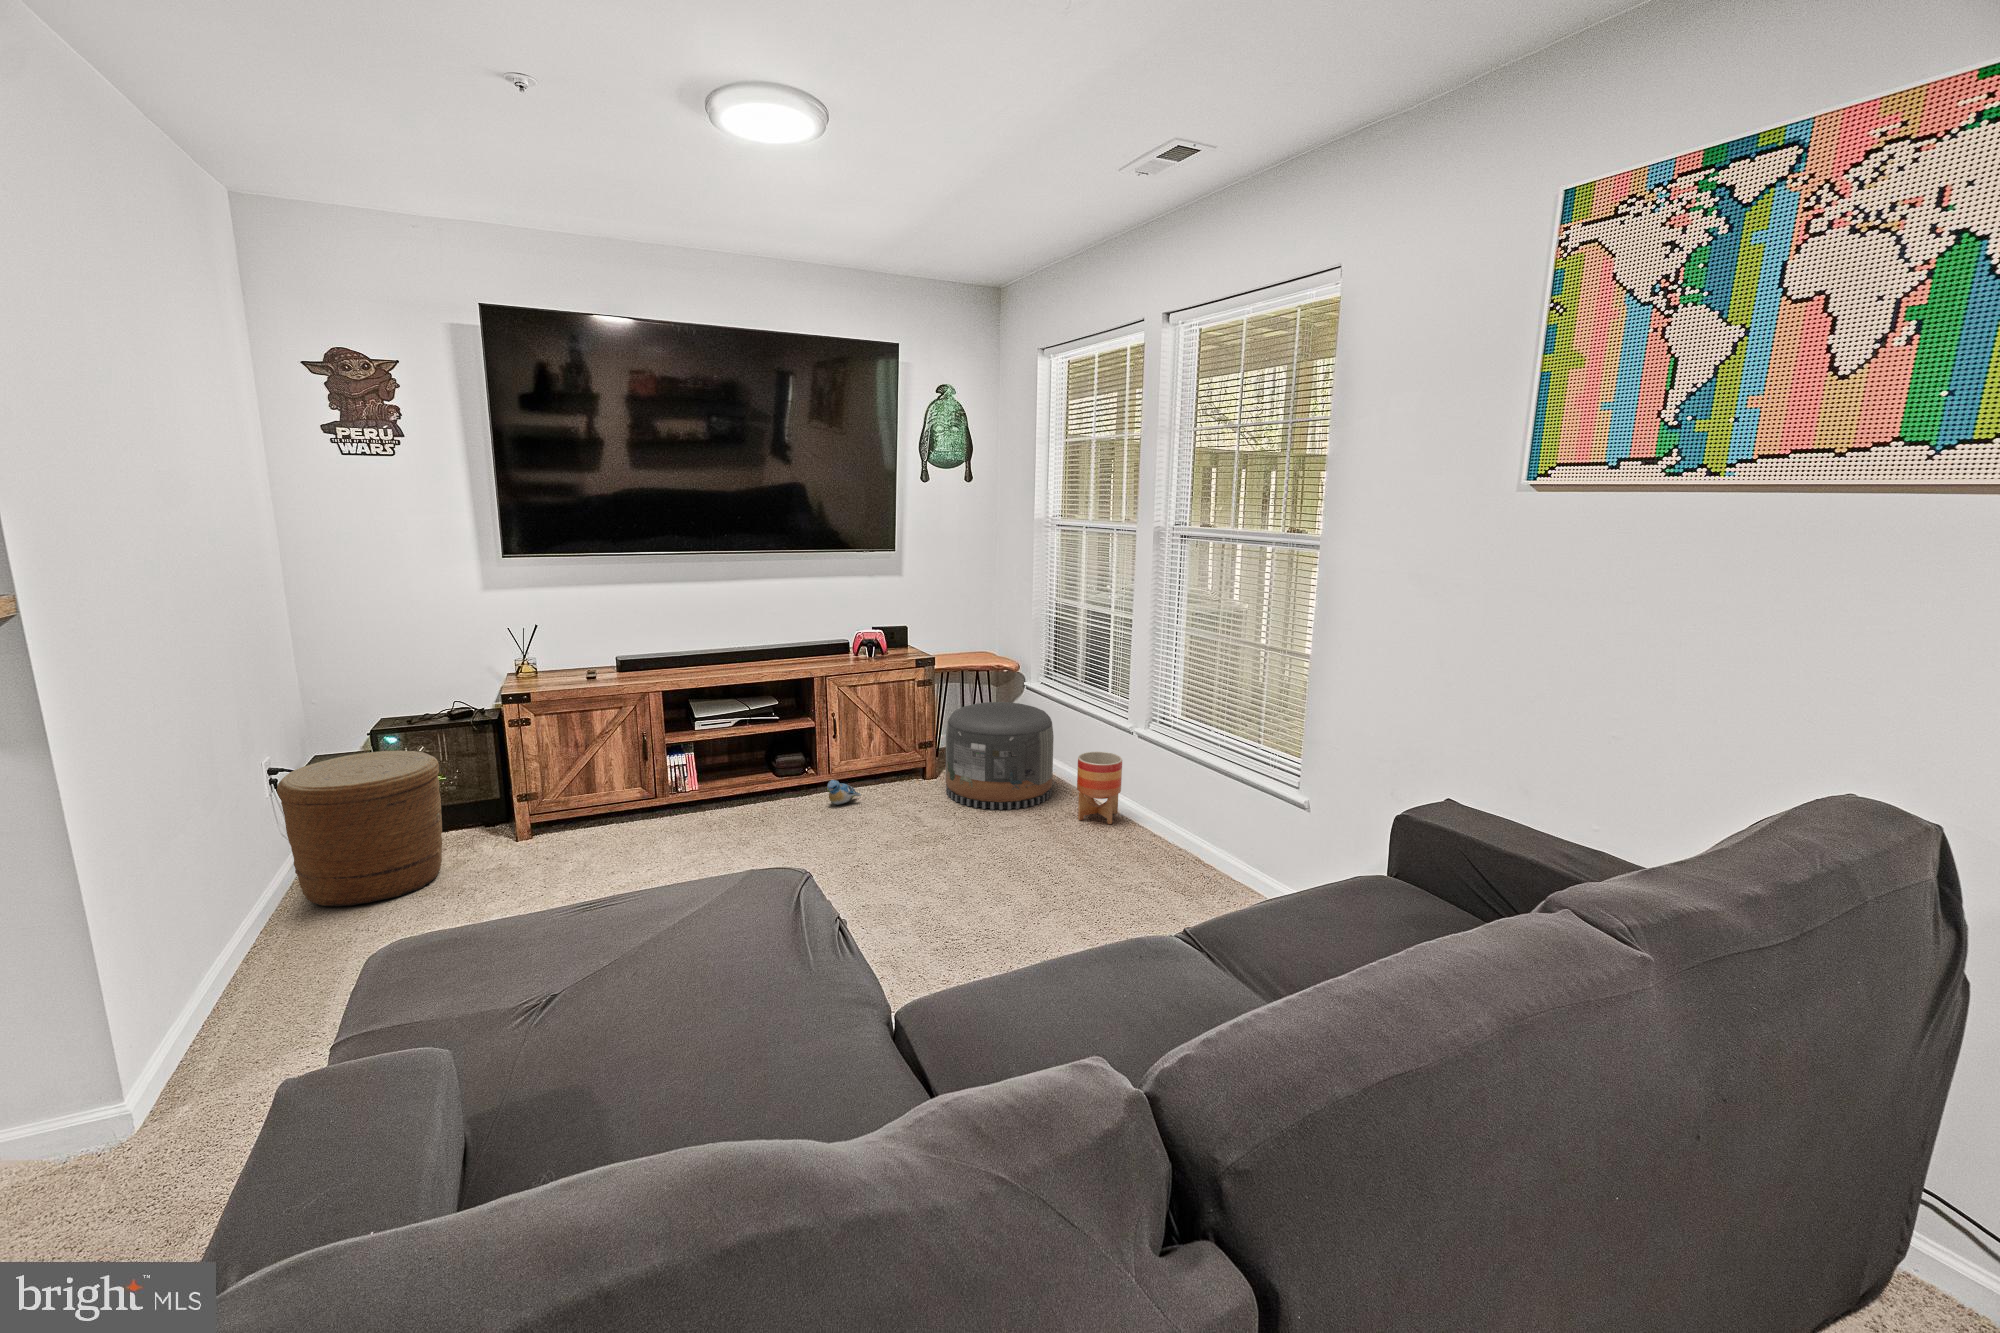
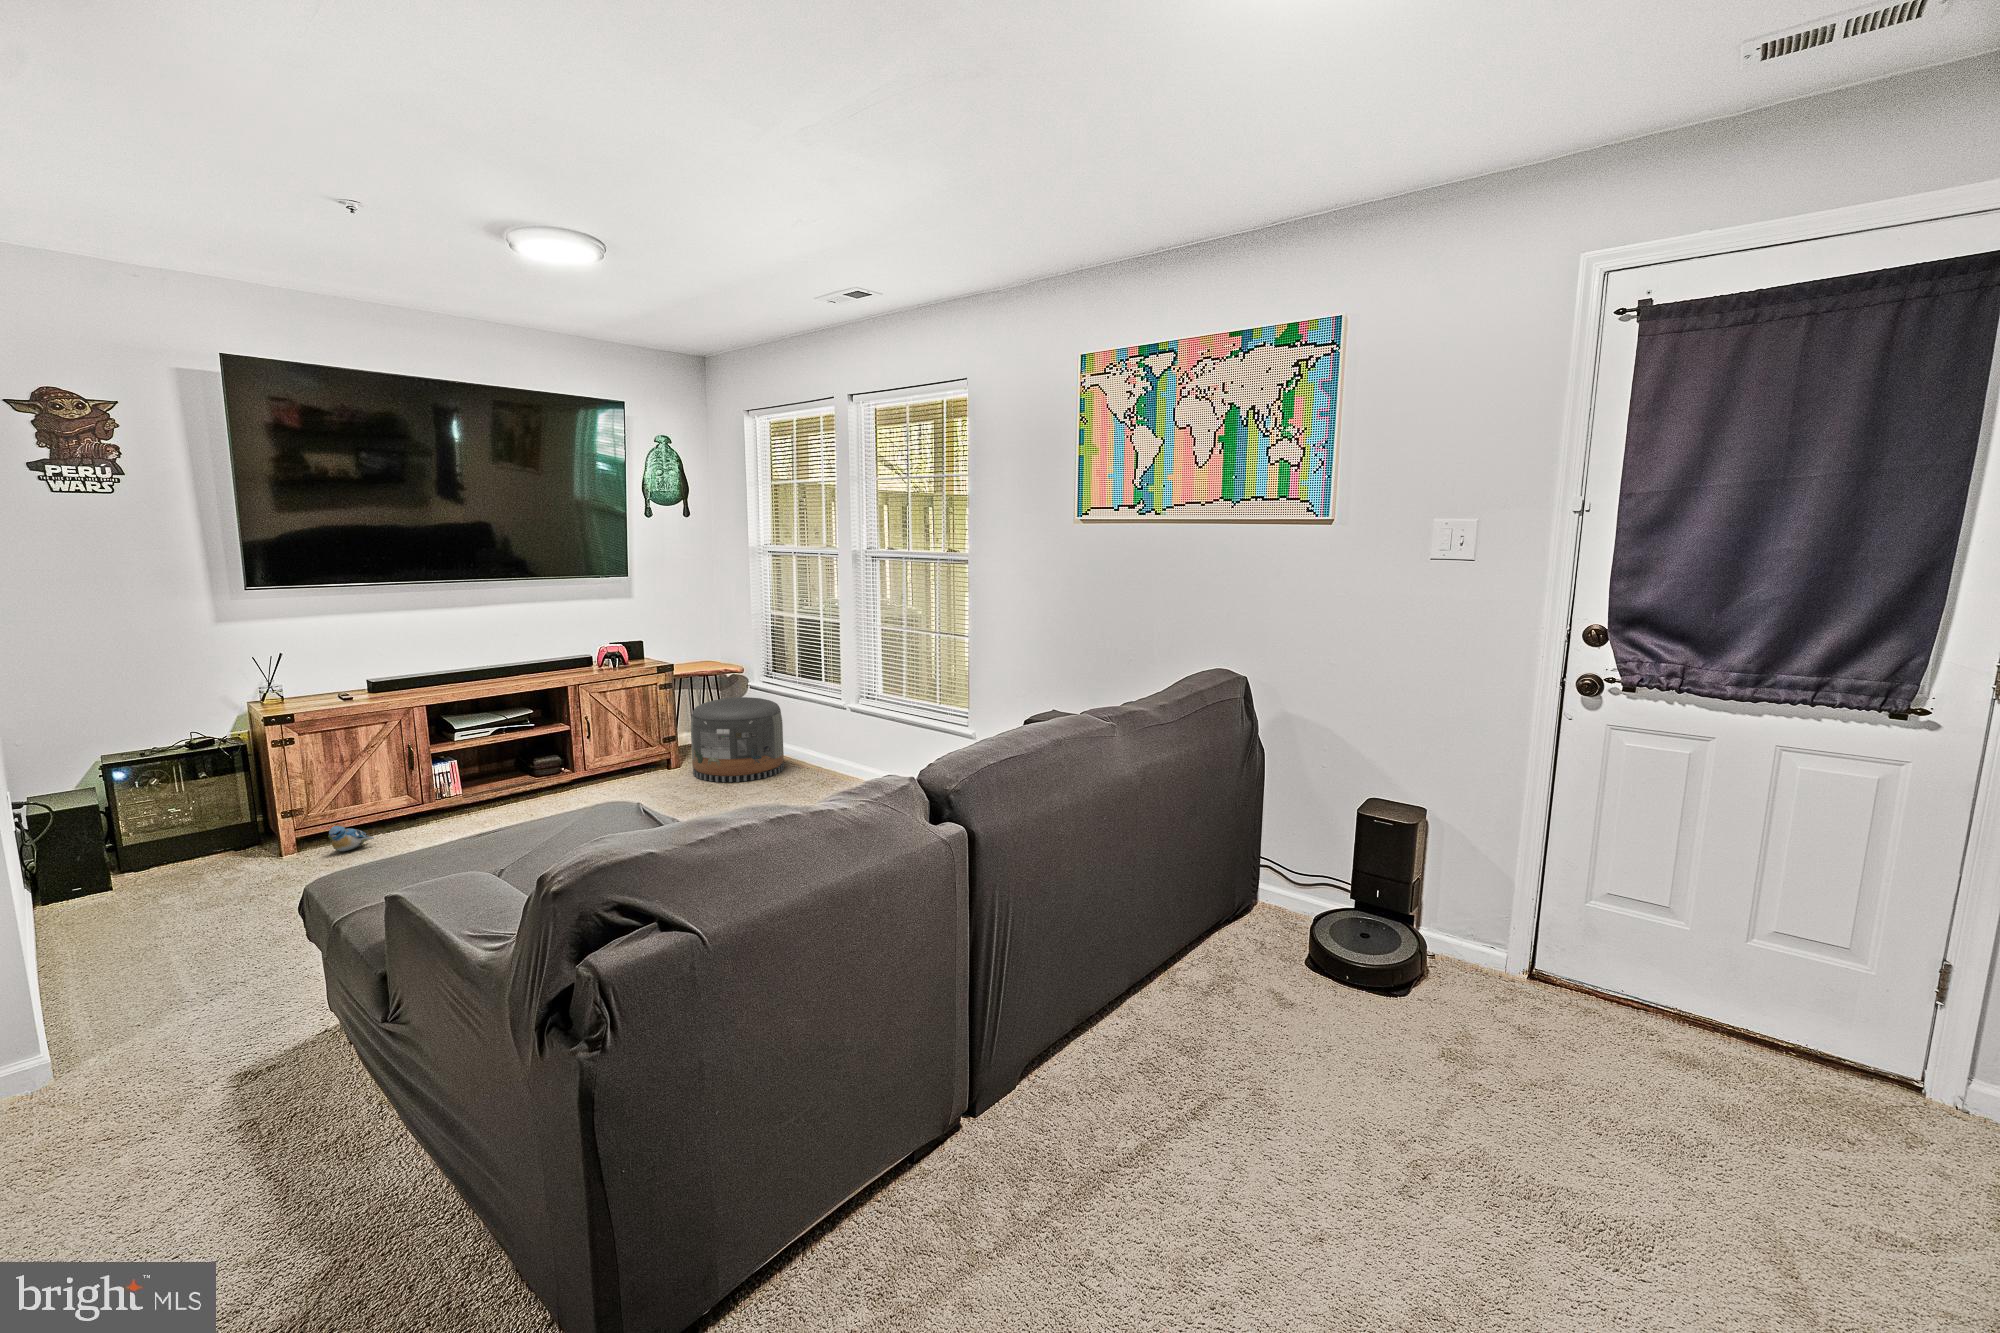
woven basket: present [277,751,442,907] -> none [41,773,219,921]
planter: present [1077,752,1122,824] -> none [806,726,842,781]
plush toy: present [827,780,861,805] -> present [328,826,374,851]

